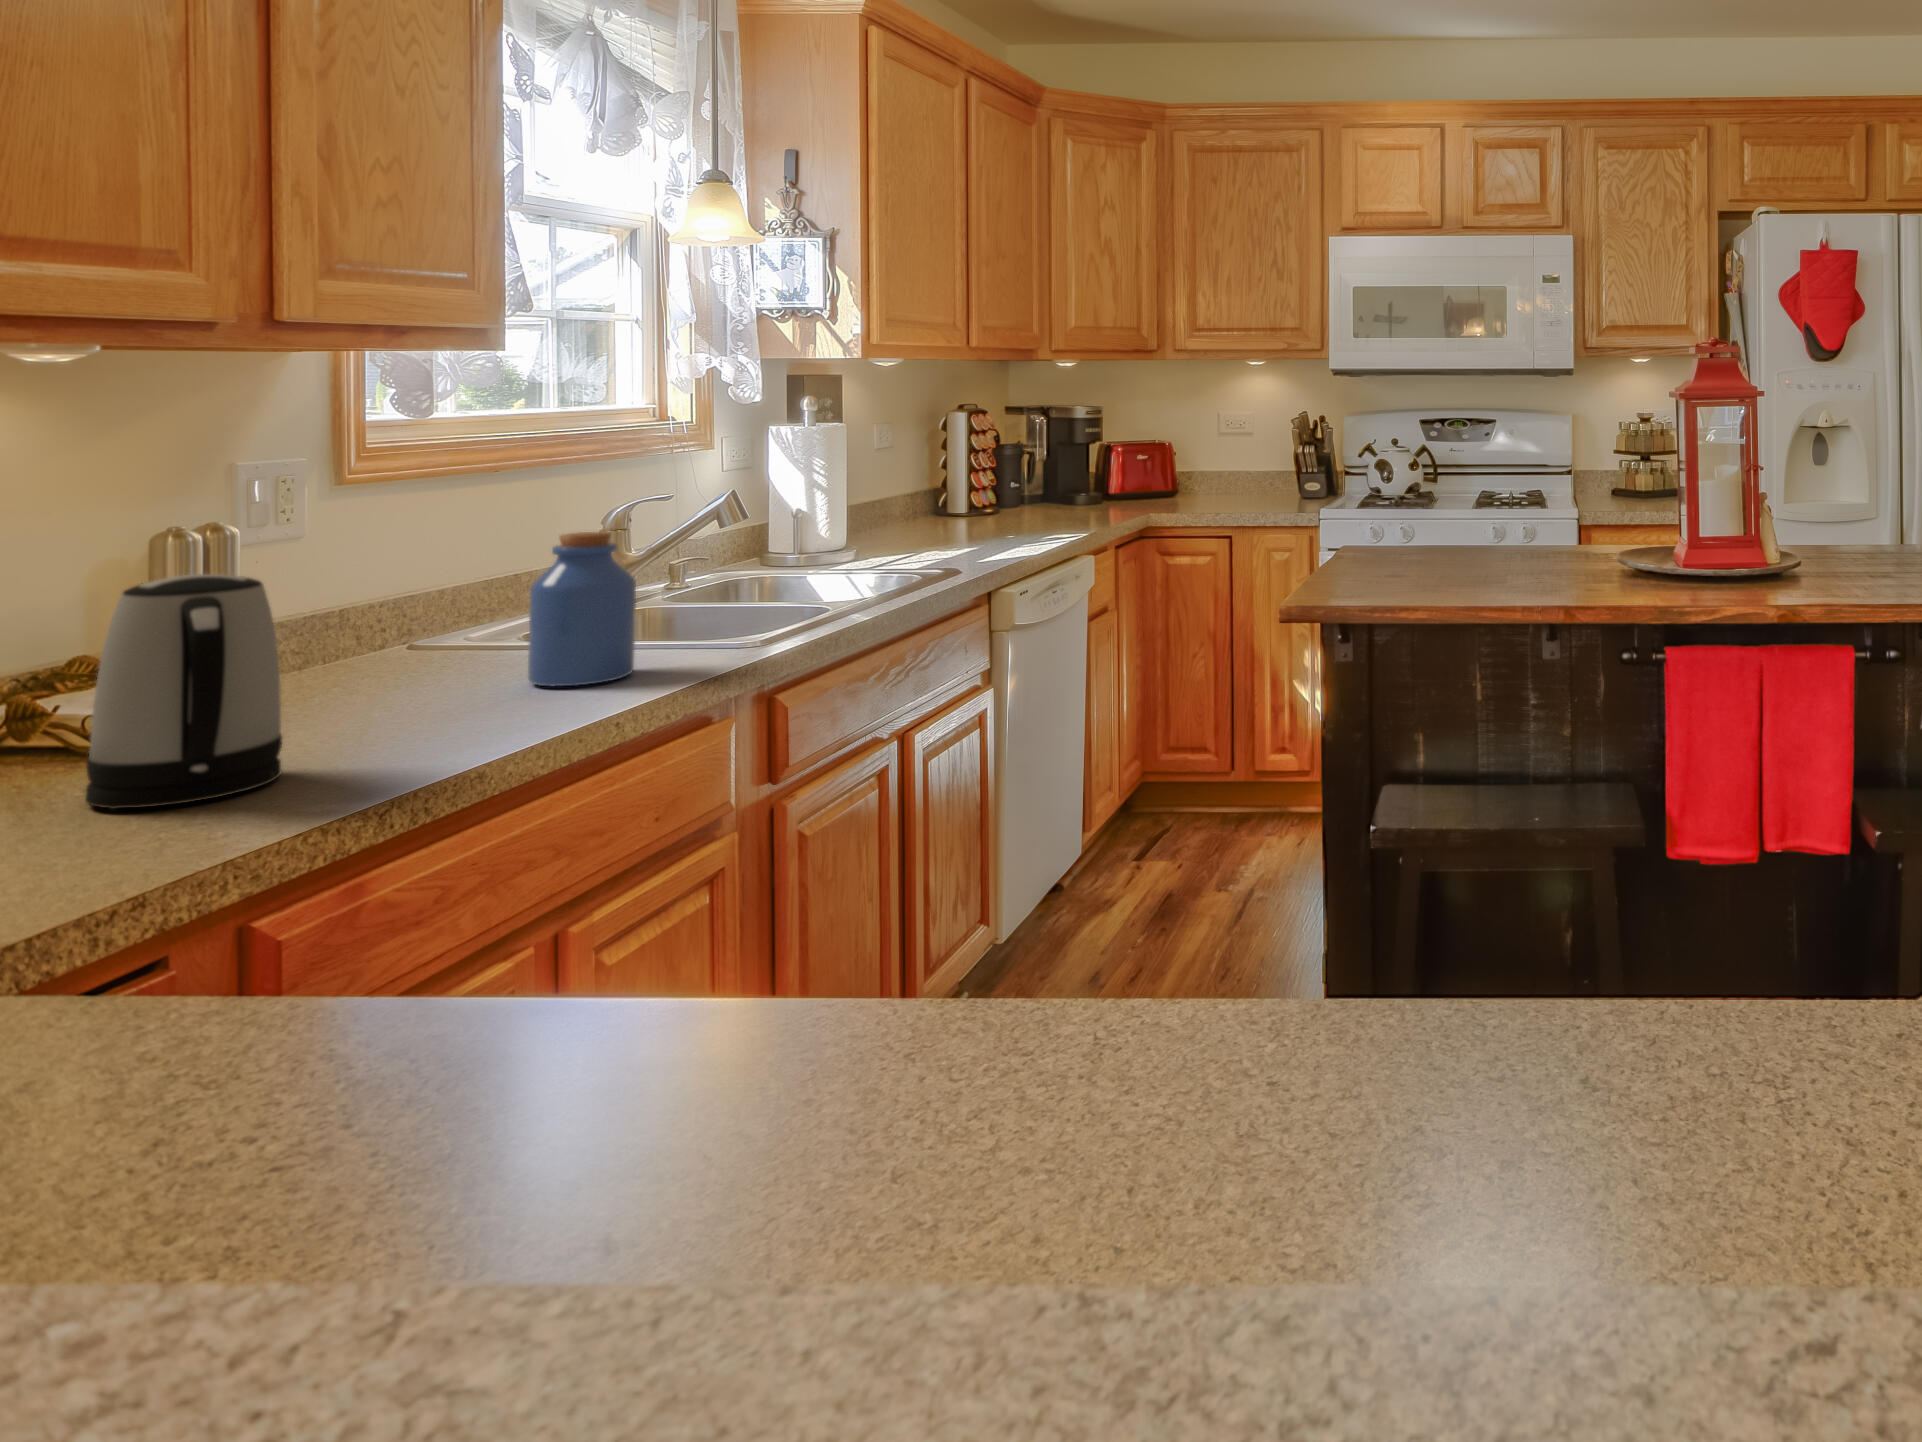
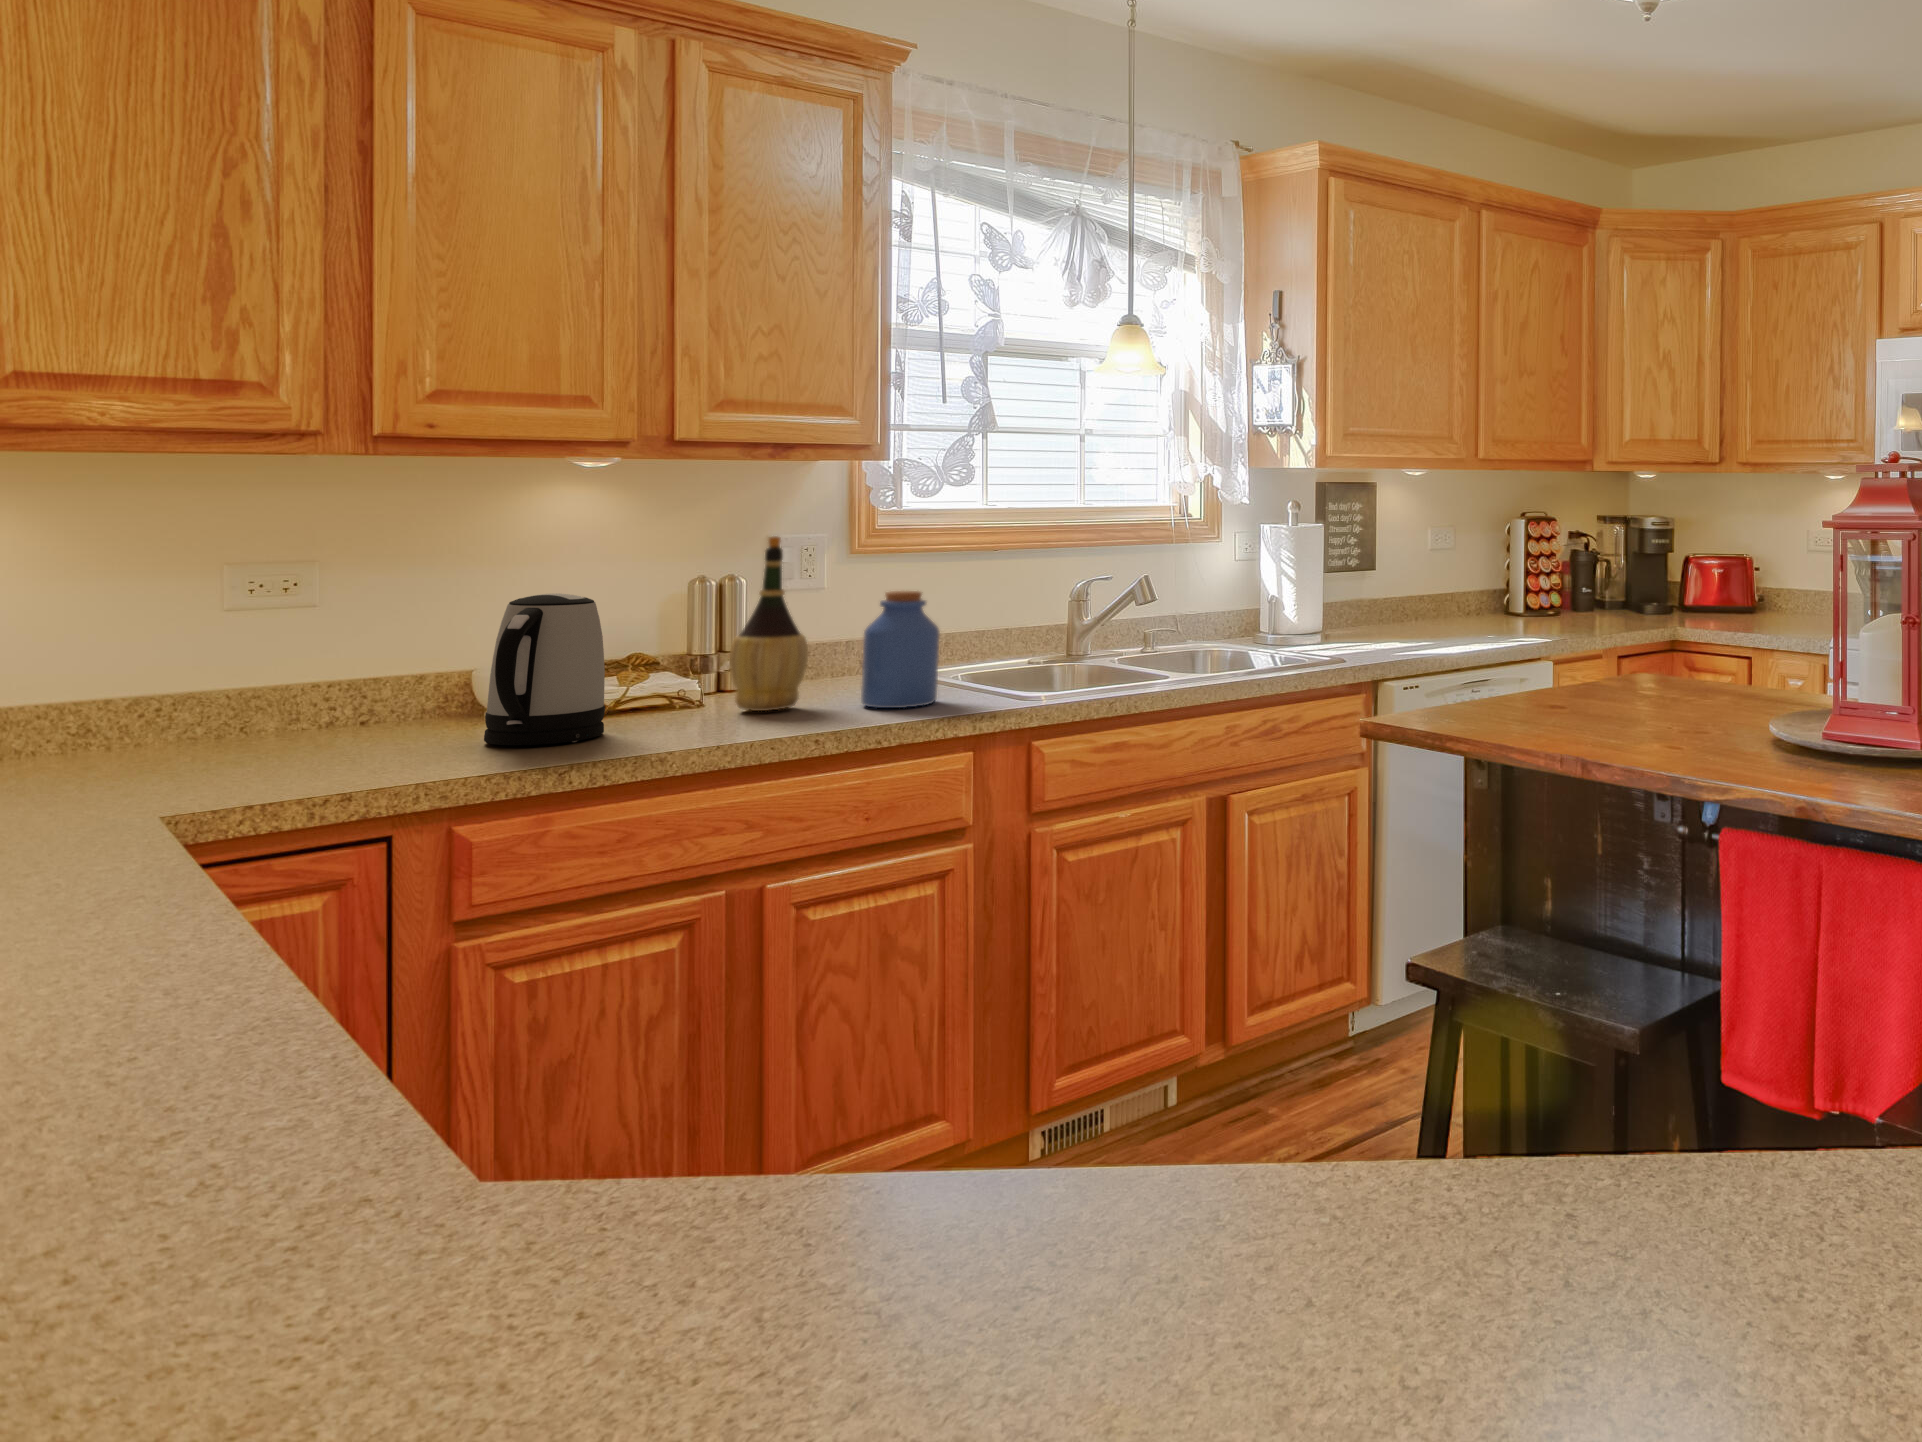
wine bottle: none [347,471,466,714] -> present [729,536,808,711]

